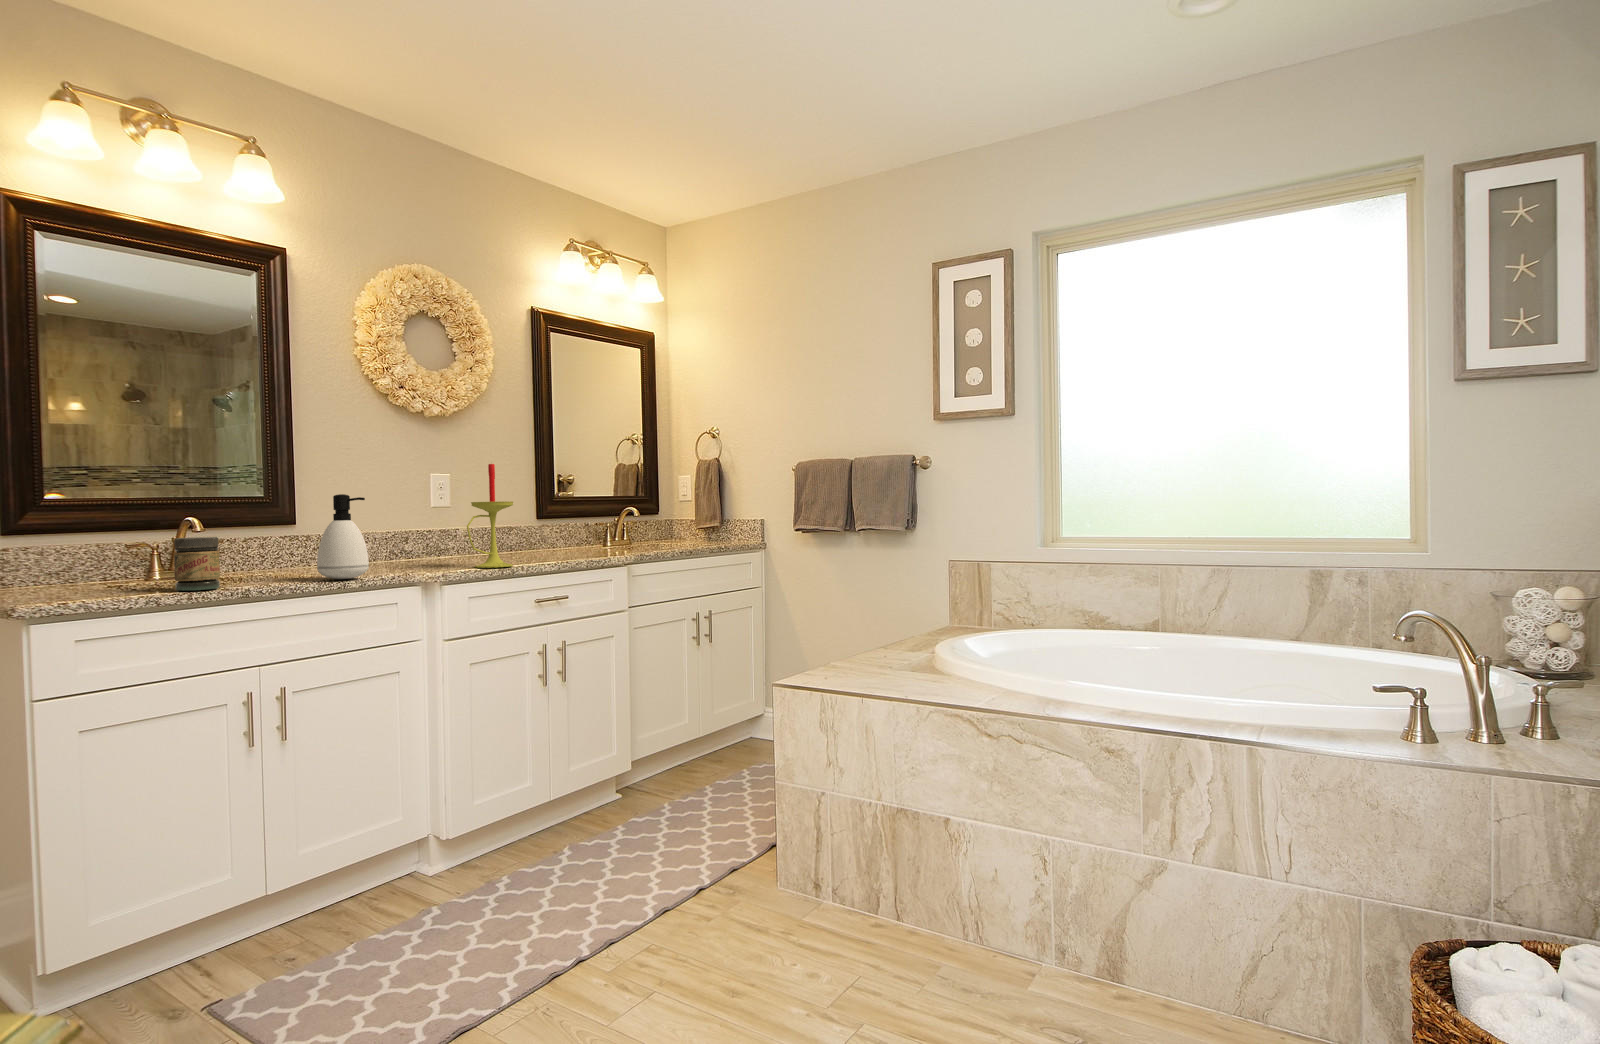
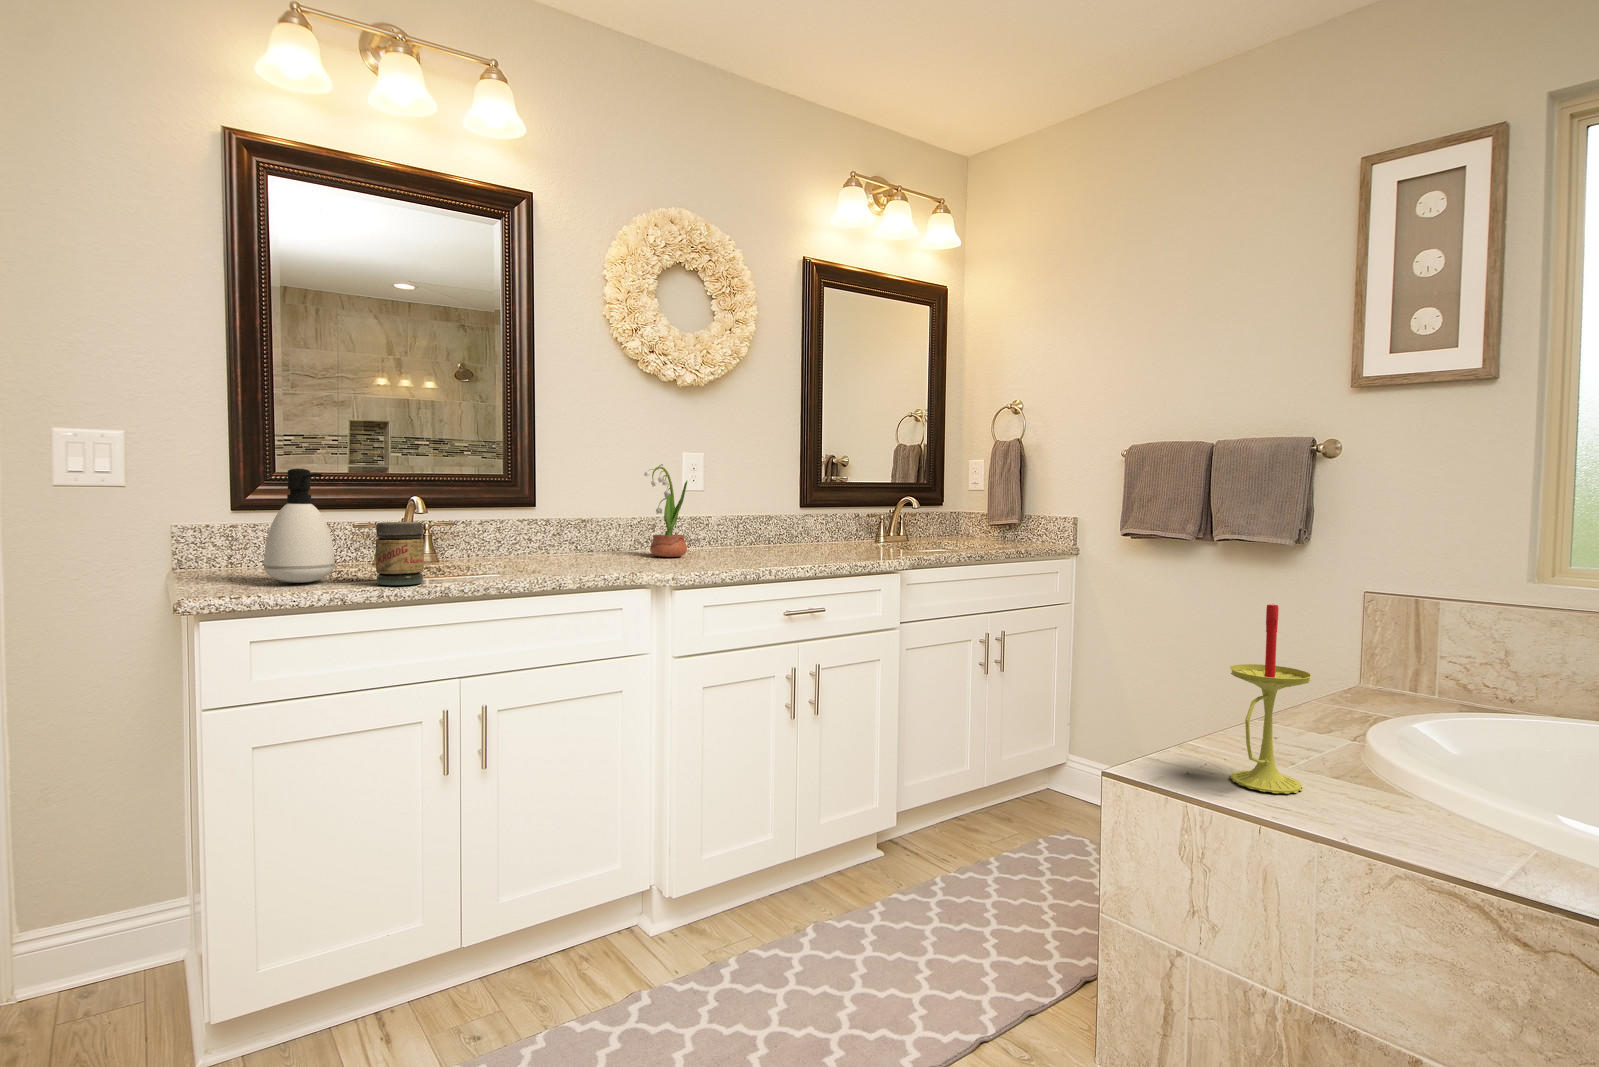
candle: present [467,464,513,568] -> present [1230,604,1312,794]
potted flower: none [401,484,443,562] -> present [644,464,687,557]
soap dispenser: present [317,494,369,579] -> present [264,468,335,583]

